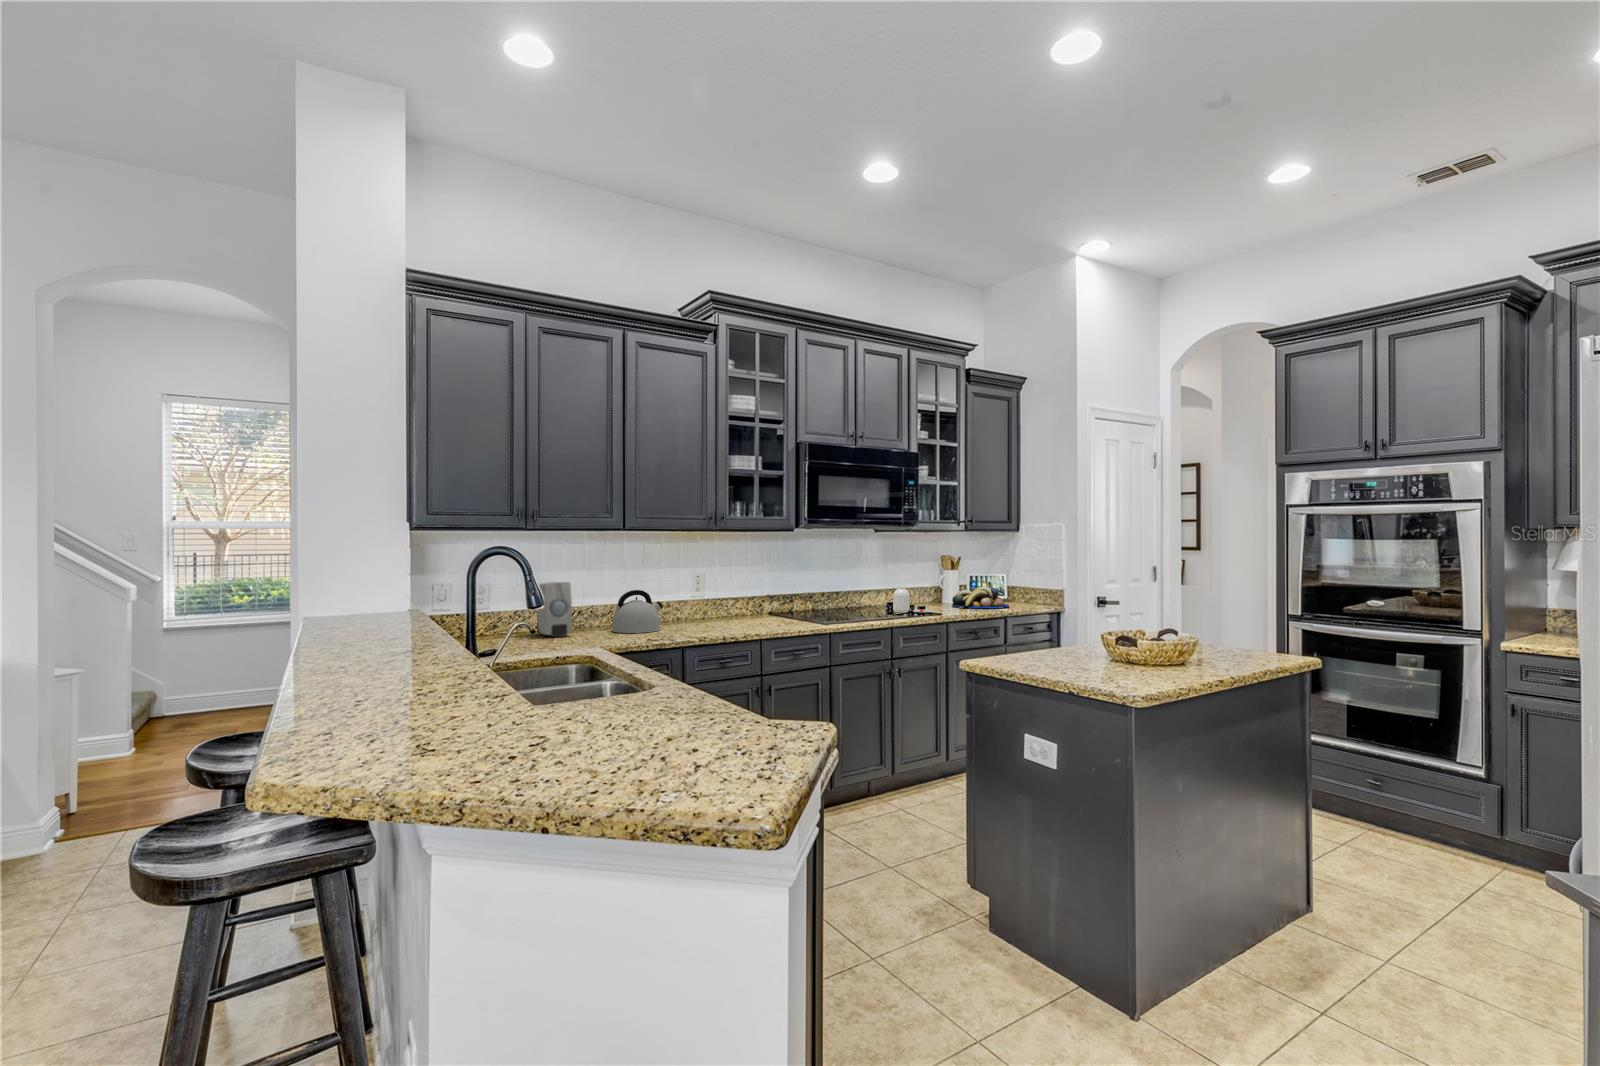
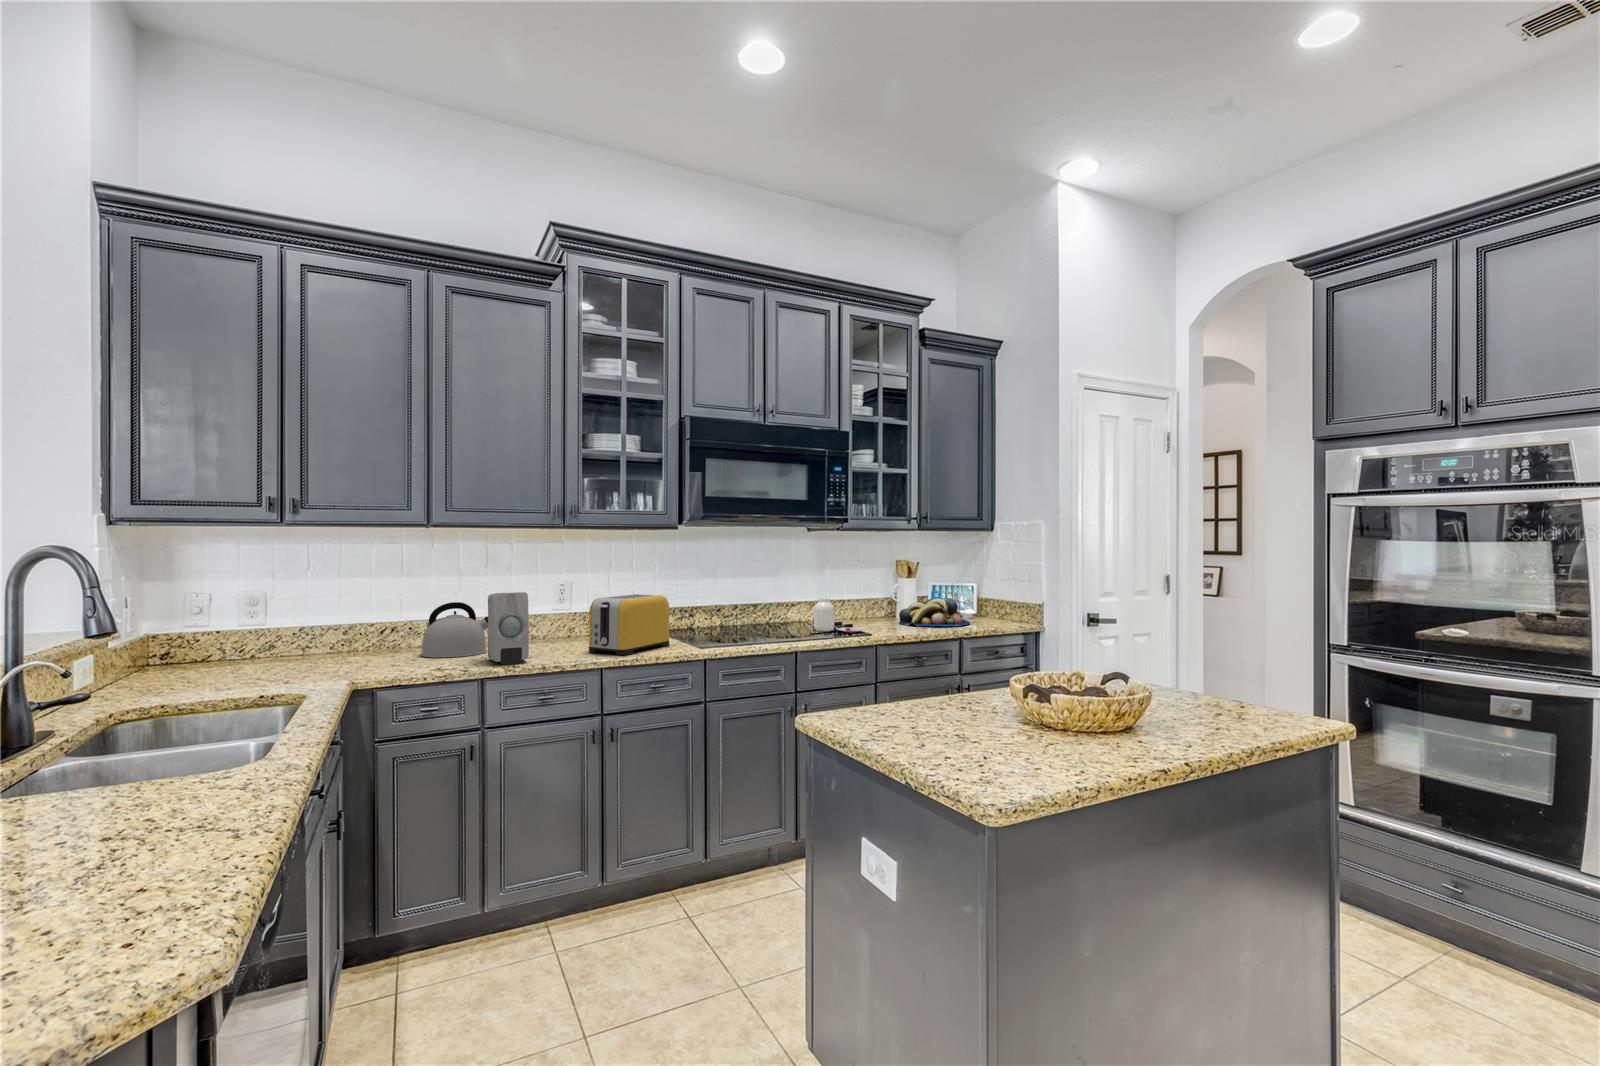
soap dispenser: present [537,582,572,637] -> present [488,592,529,665]
toaster: none [743,583,797,630] -> present [589,594,669,655]

